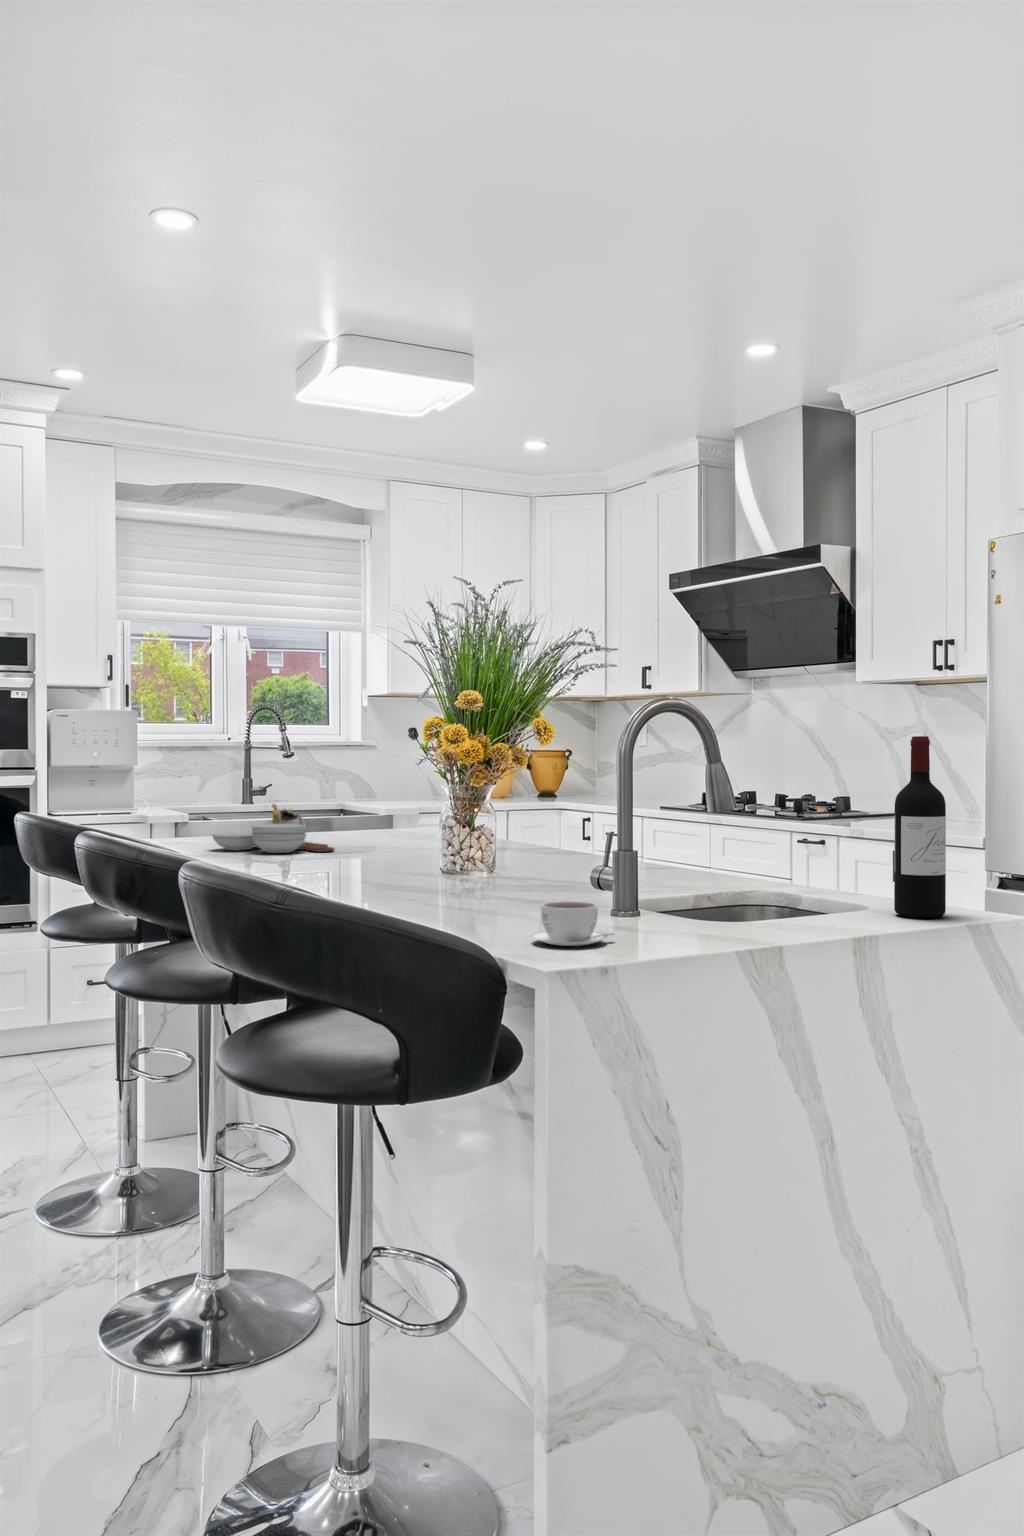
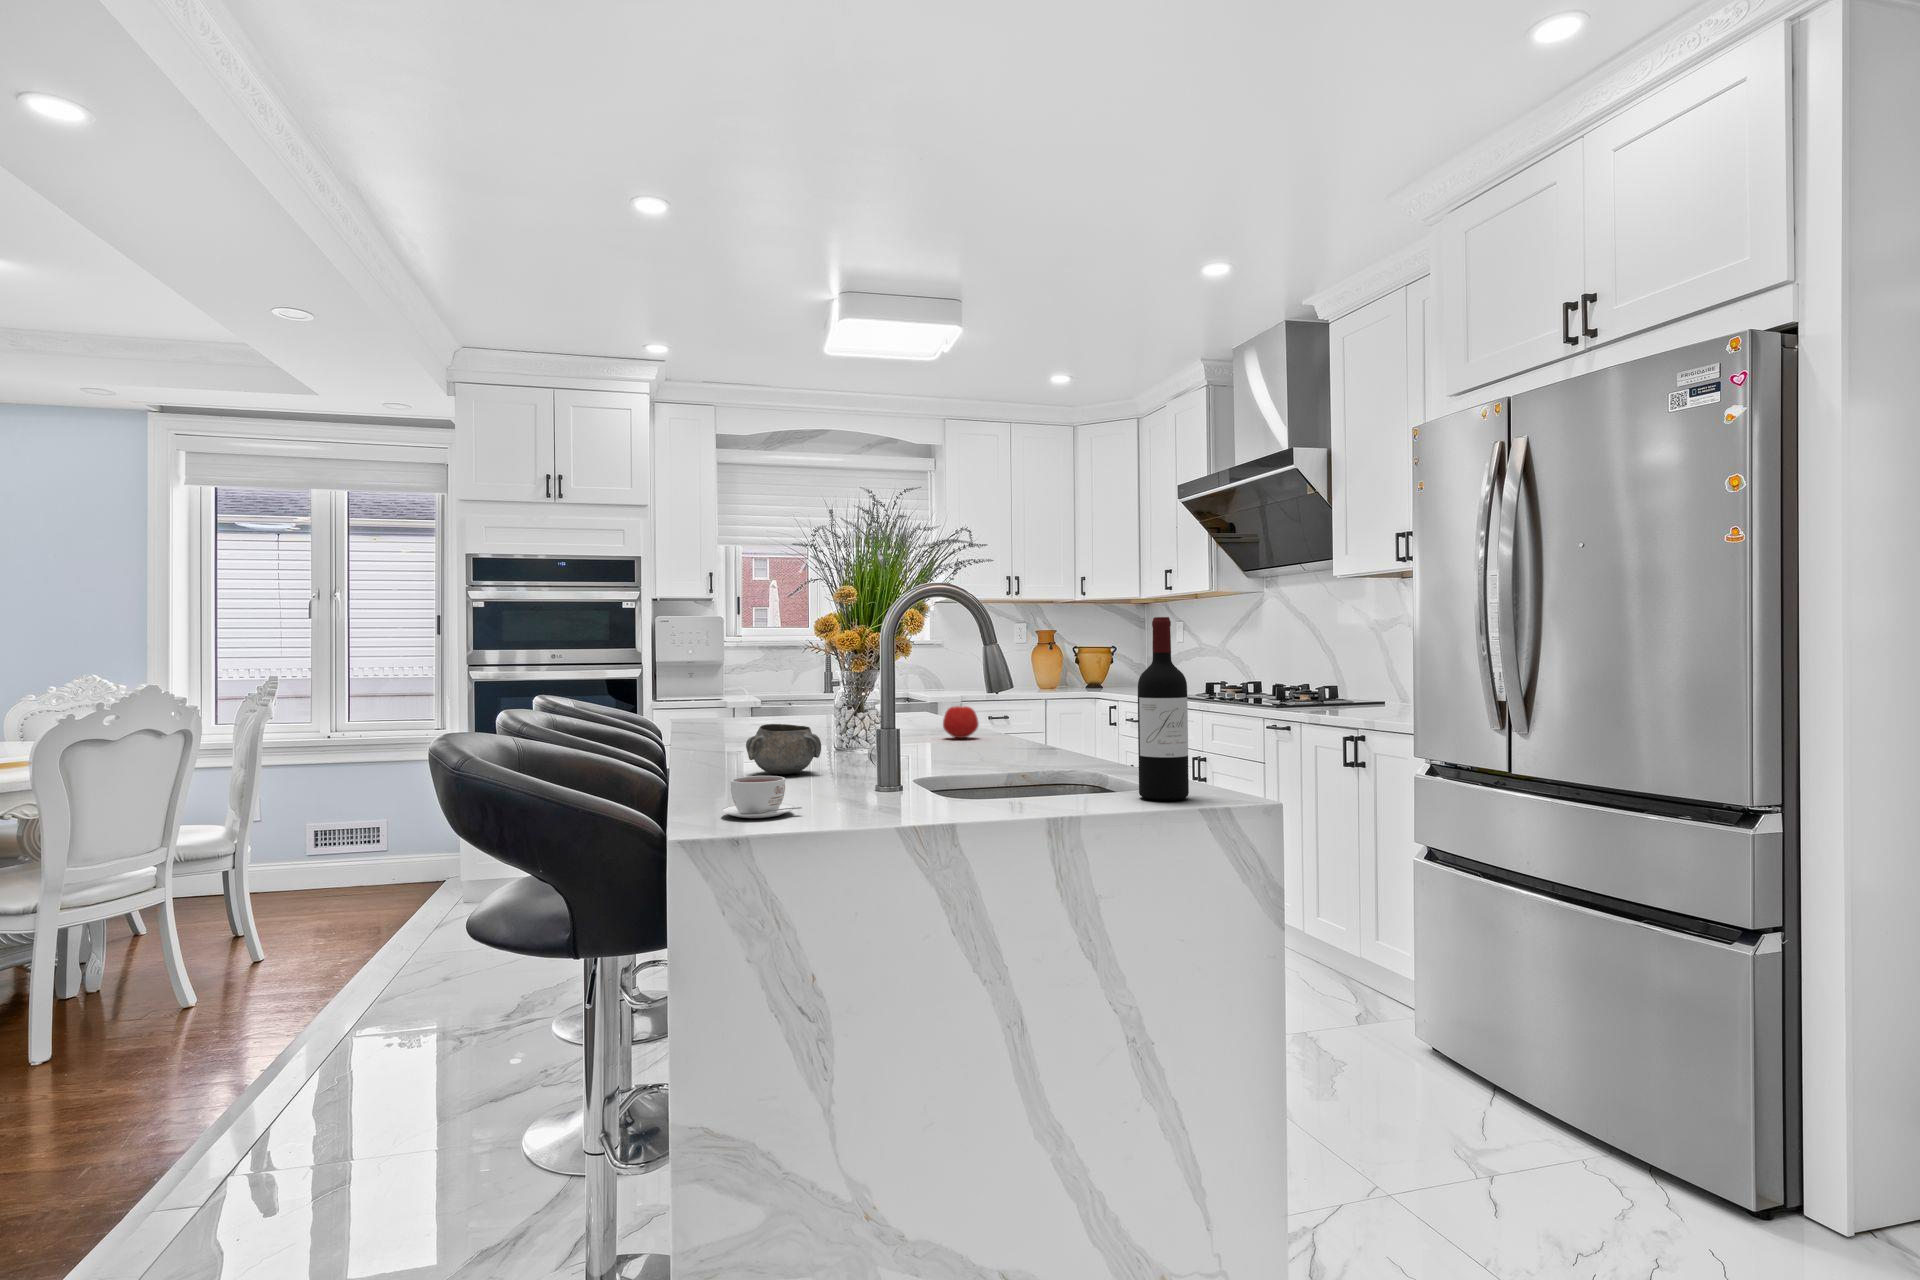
cutting board: present [212,804,335,853] -> none [703,689,802,731]
apple: none [531,820,571,859] -> present [943,705,979,738]
decorative bowl: none [433,846,512,901] -> present [746,724,821,774]

